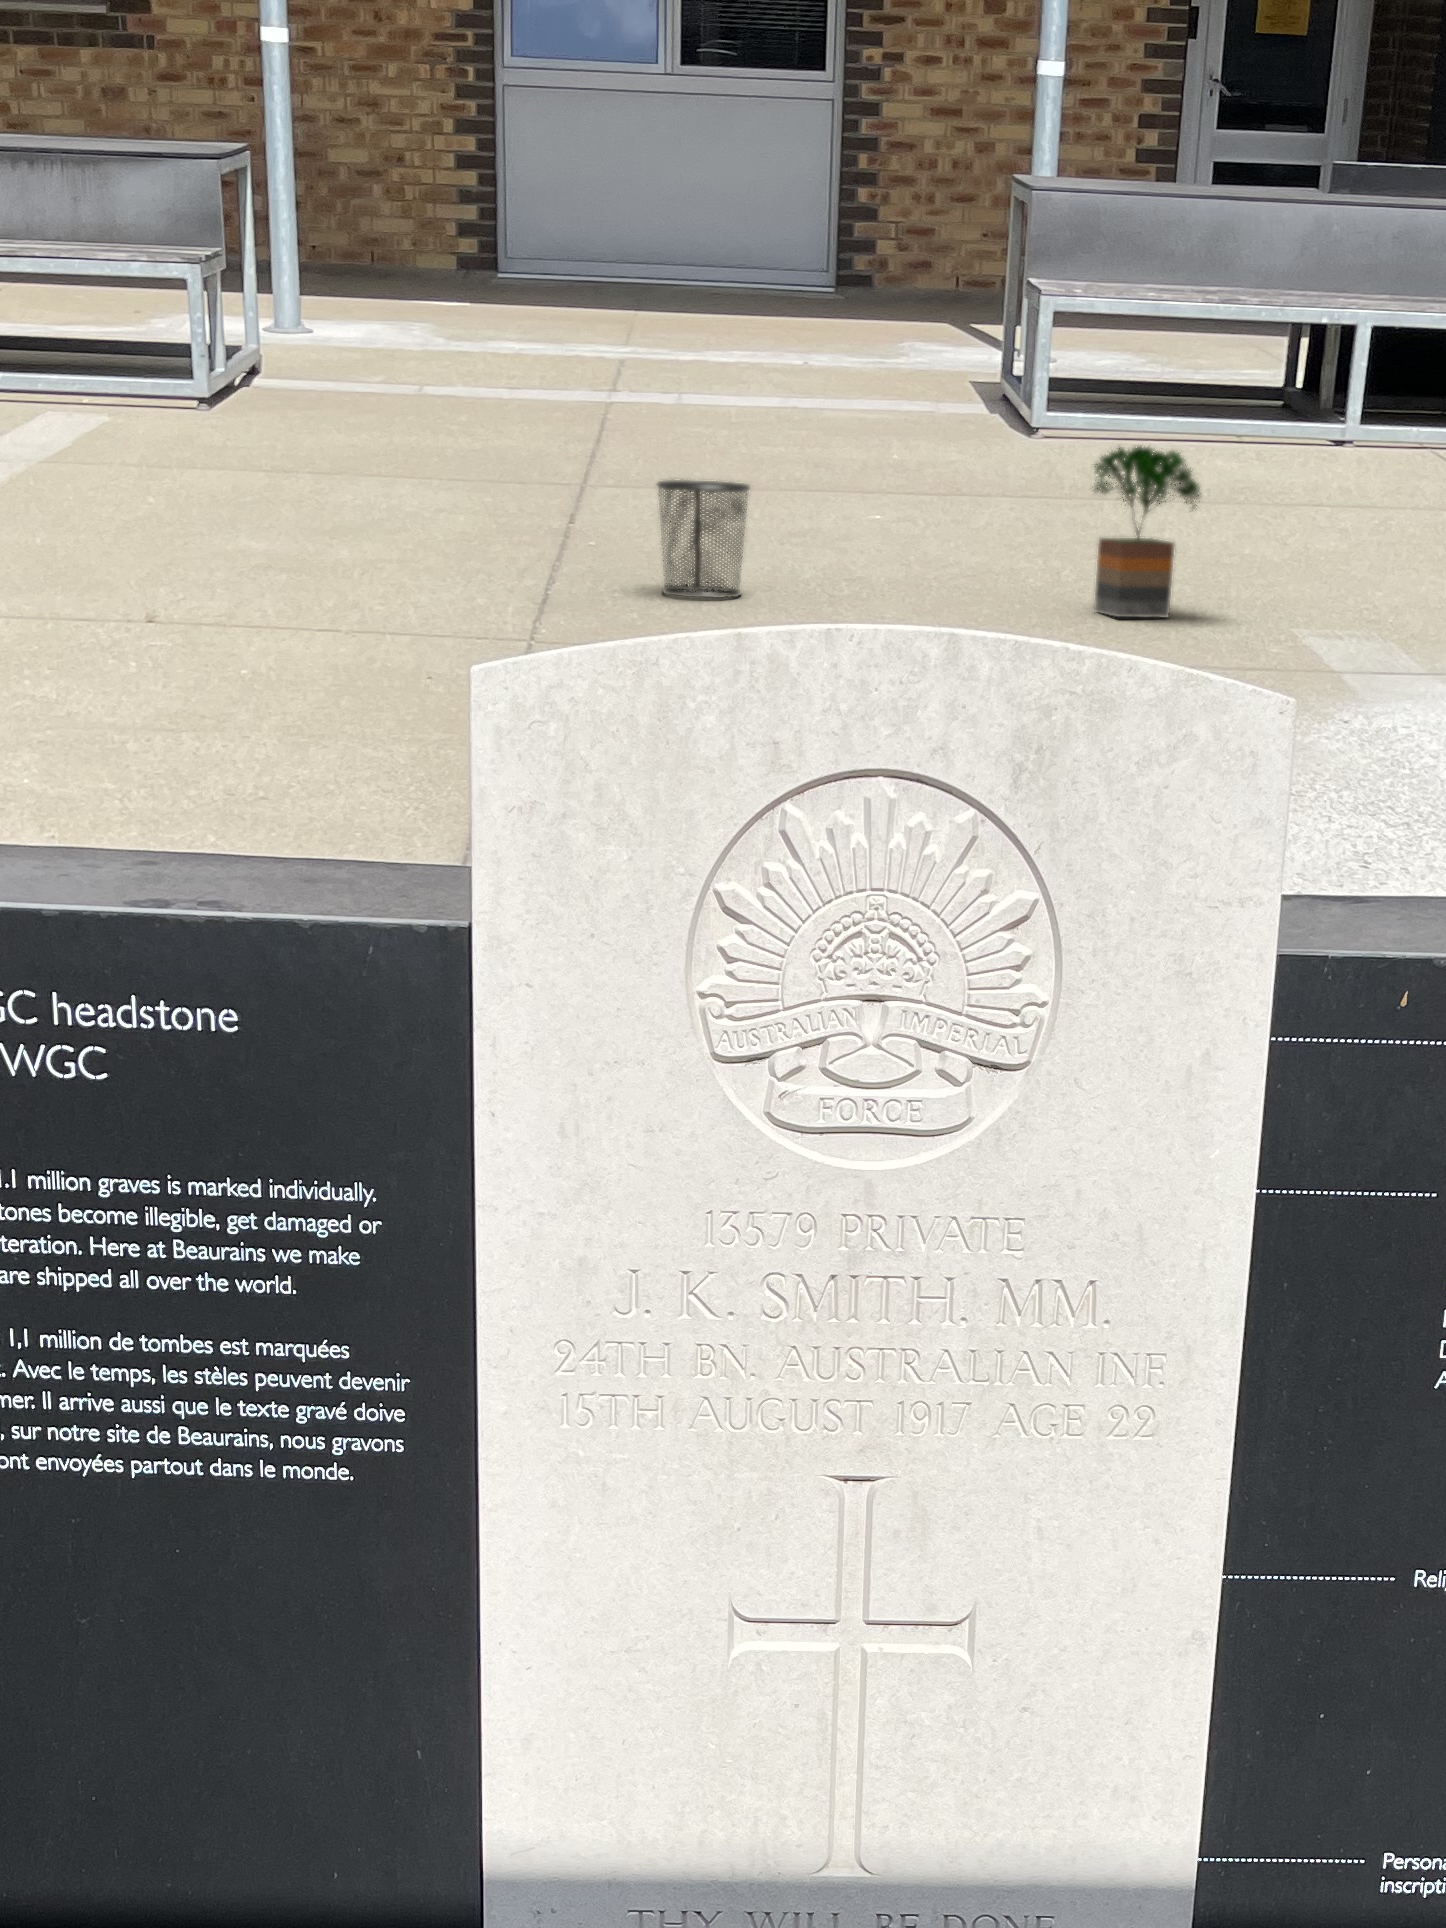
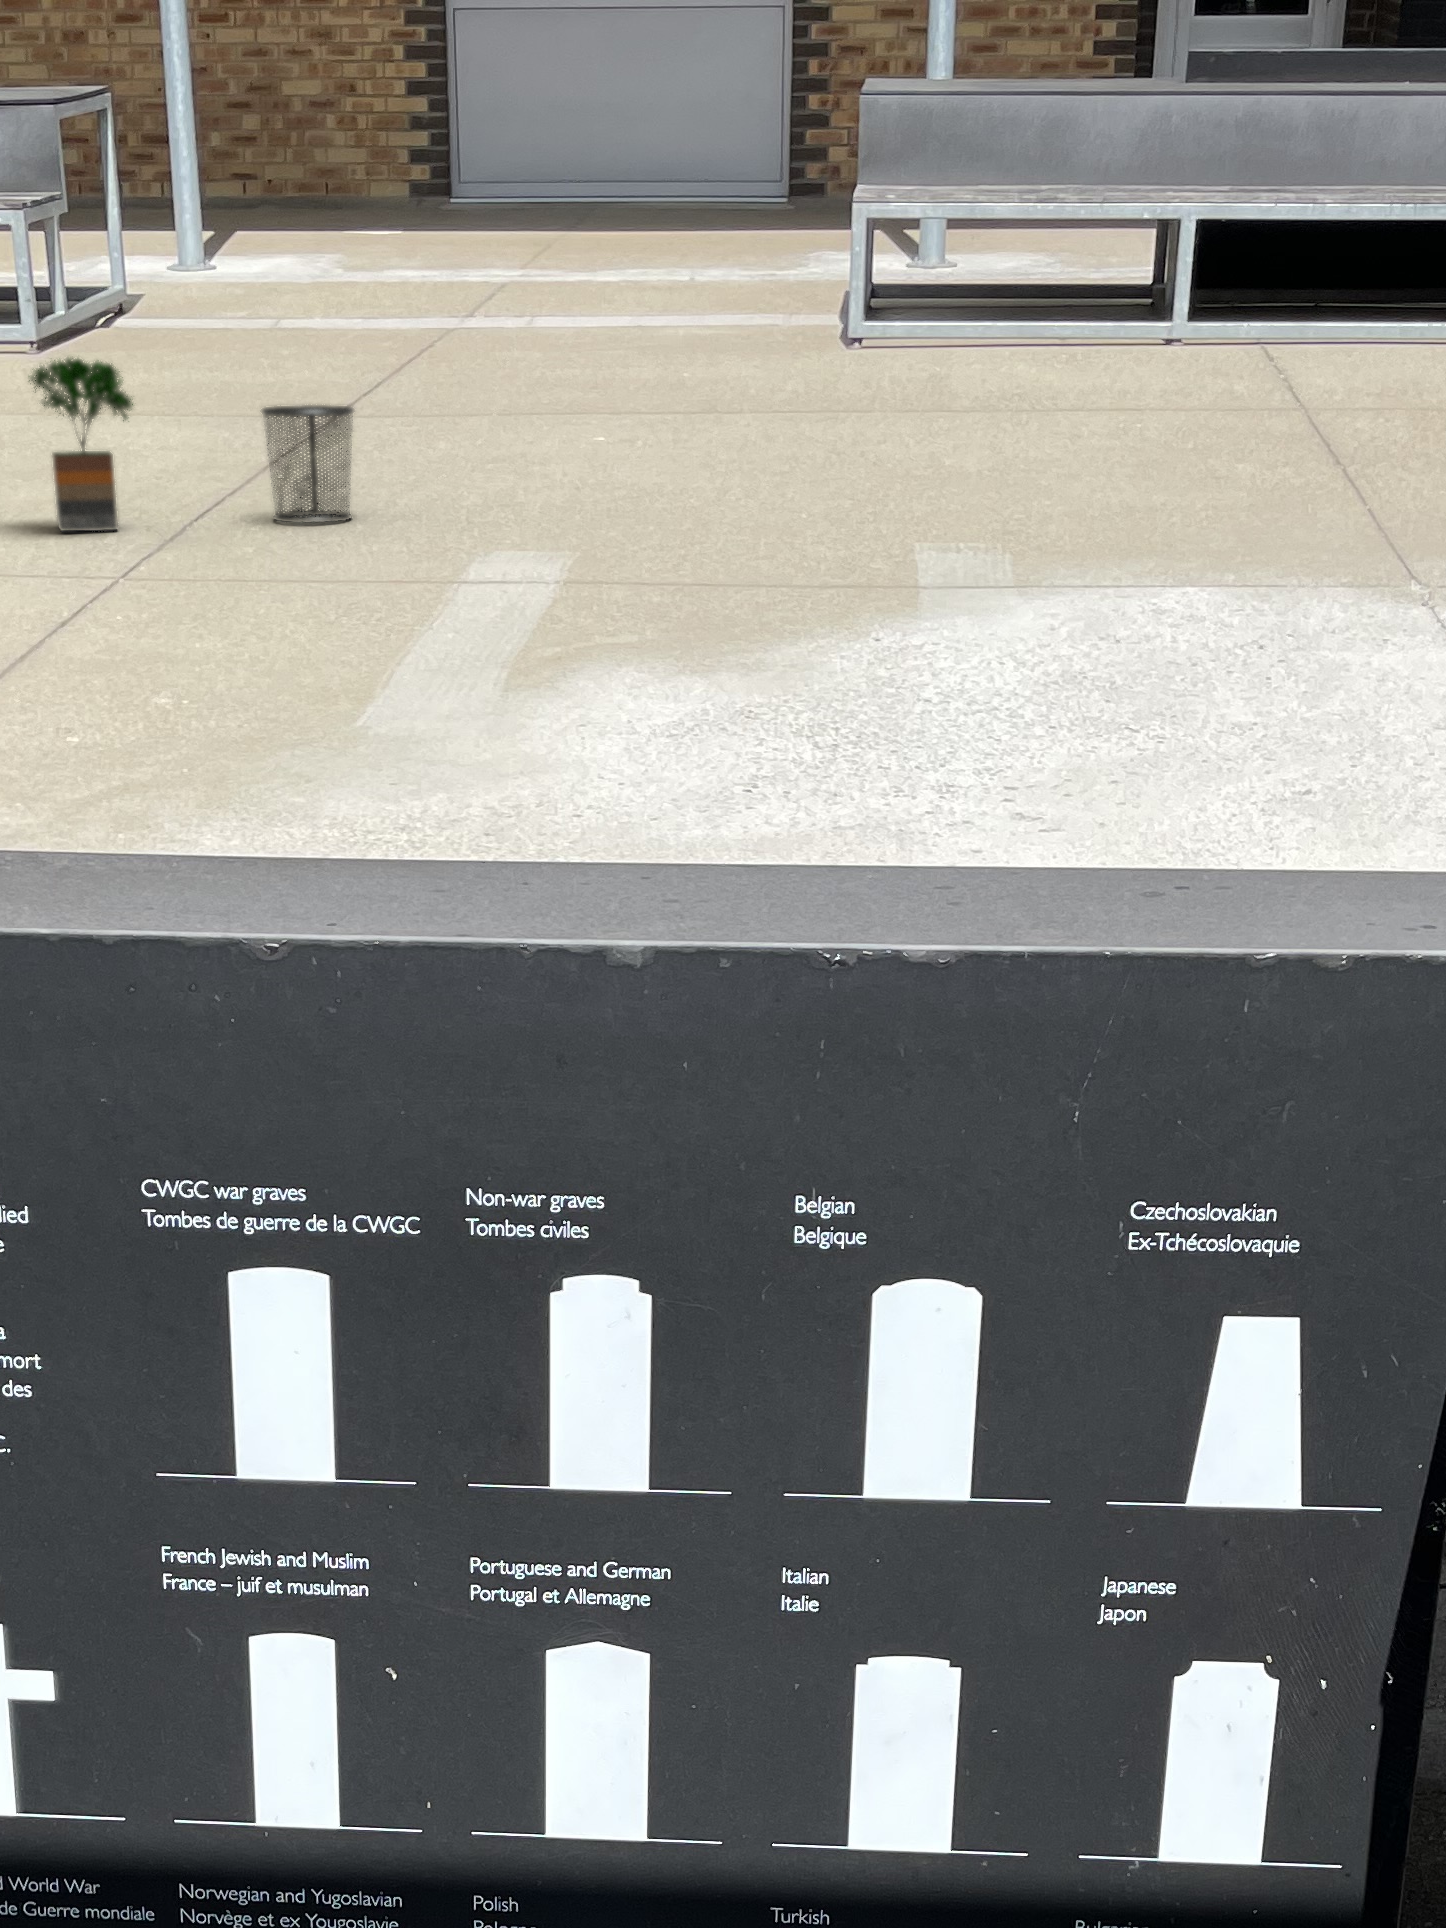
potted tree: present [1093,446,1201,617] -> present [29,358,133,531]

